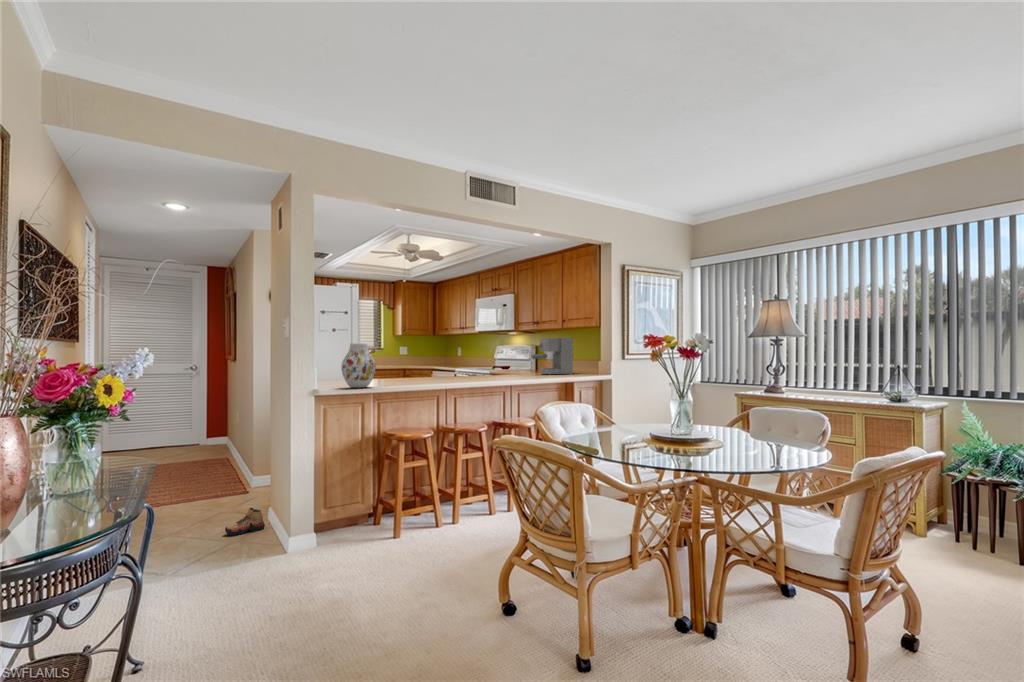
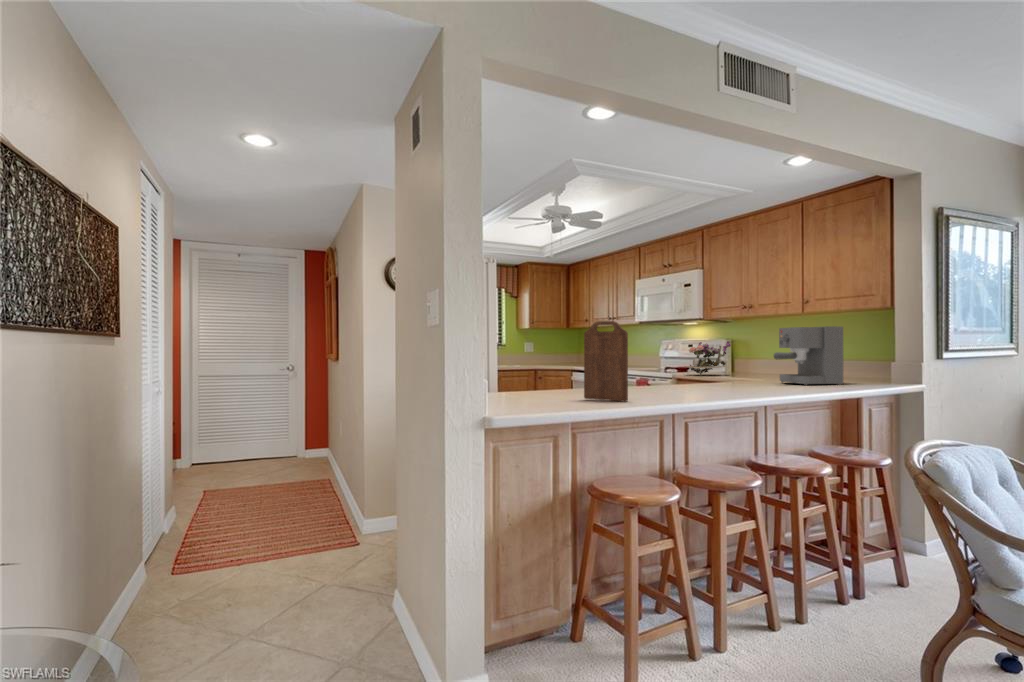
cutting board: none [389,337,413,385] -> present [584,321,628,402]
vase: present [341,343,376,388] -> none [520,331,577,408]
flower arrangement: none [503,345,534,370] -> present [685,340,731,374]
shoe: present [225,508,265,536] -> none [335,598,394,648]

